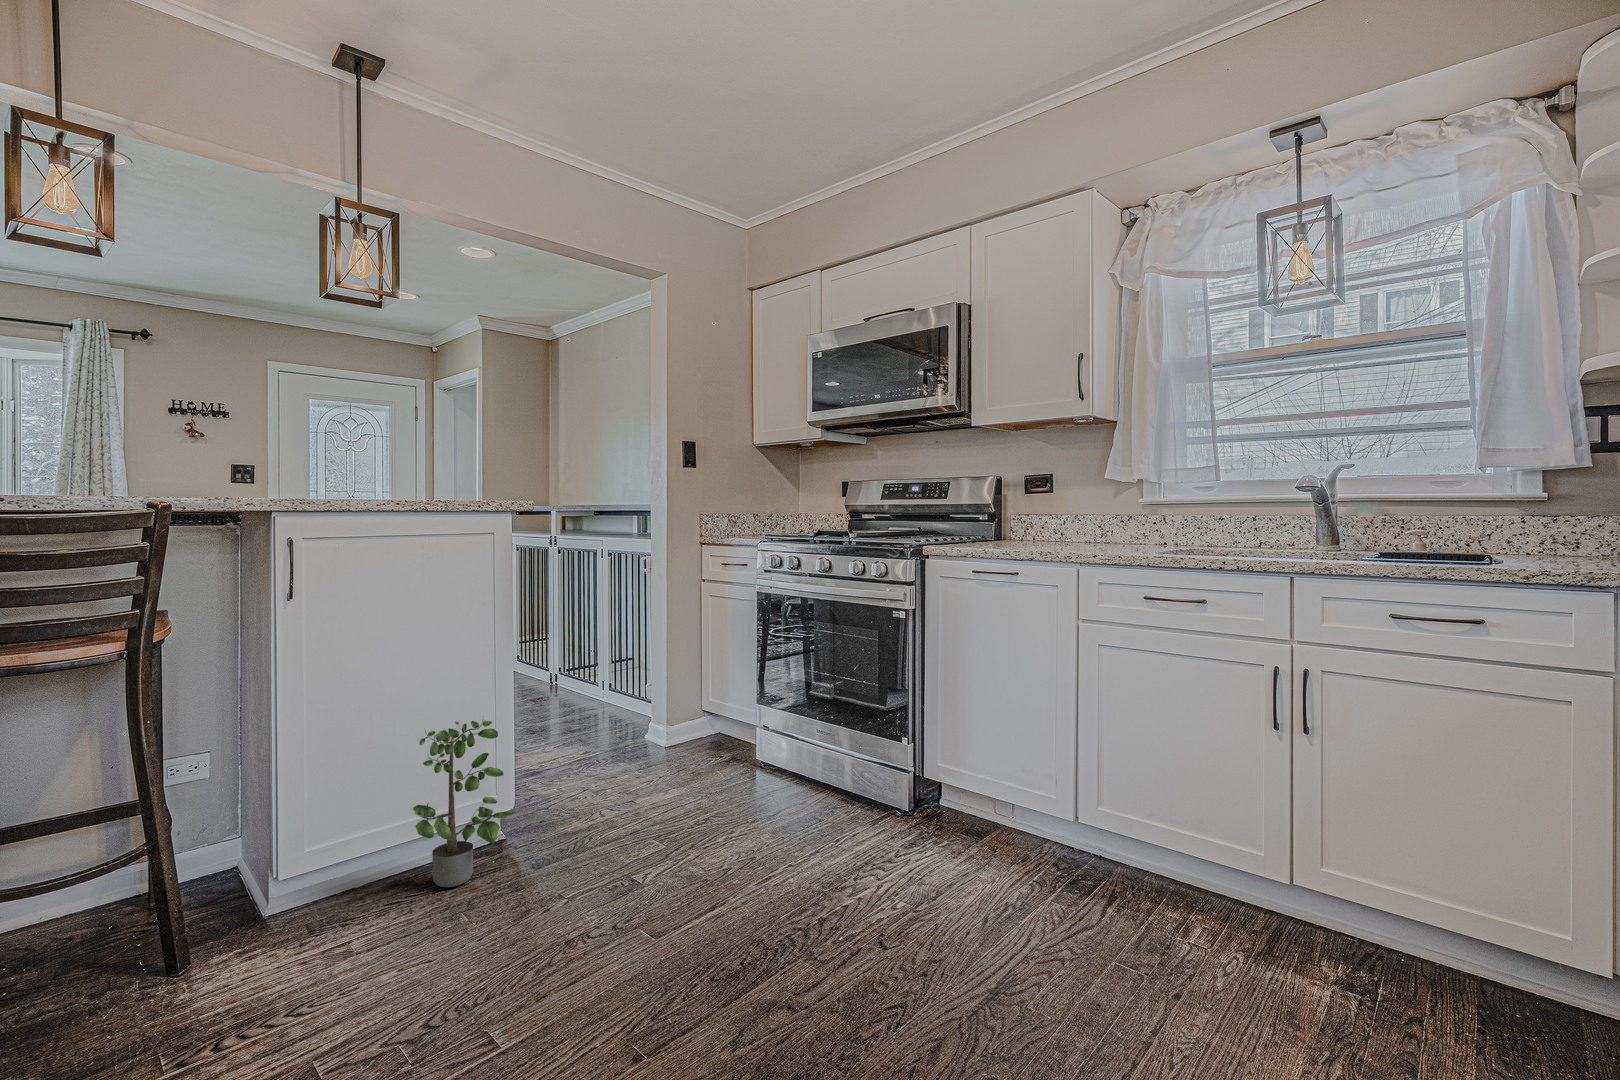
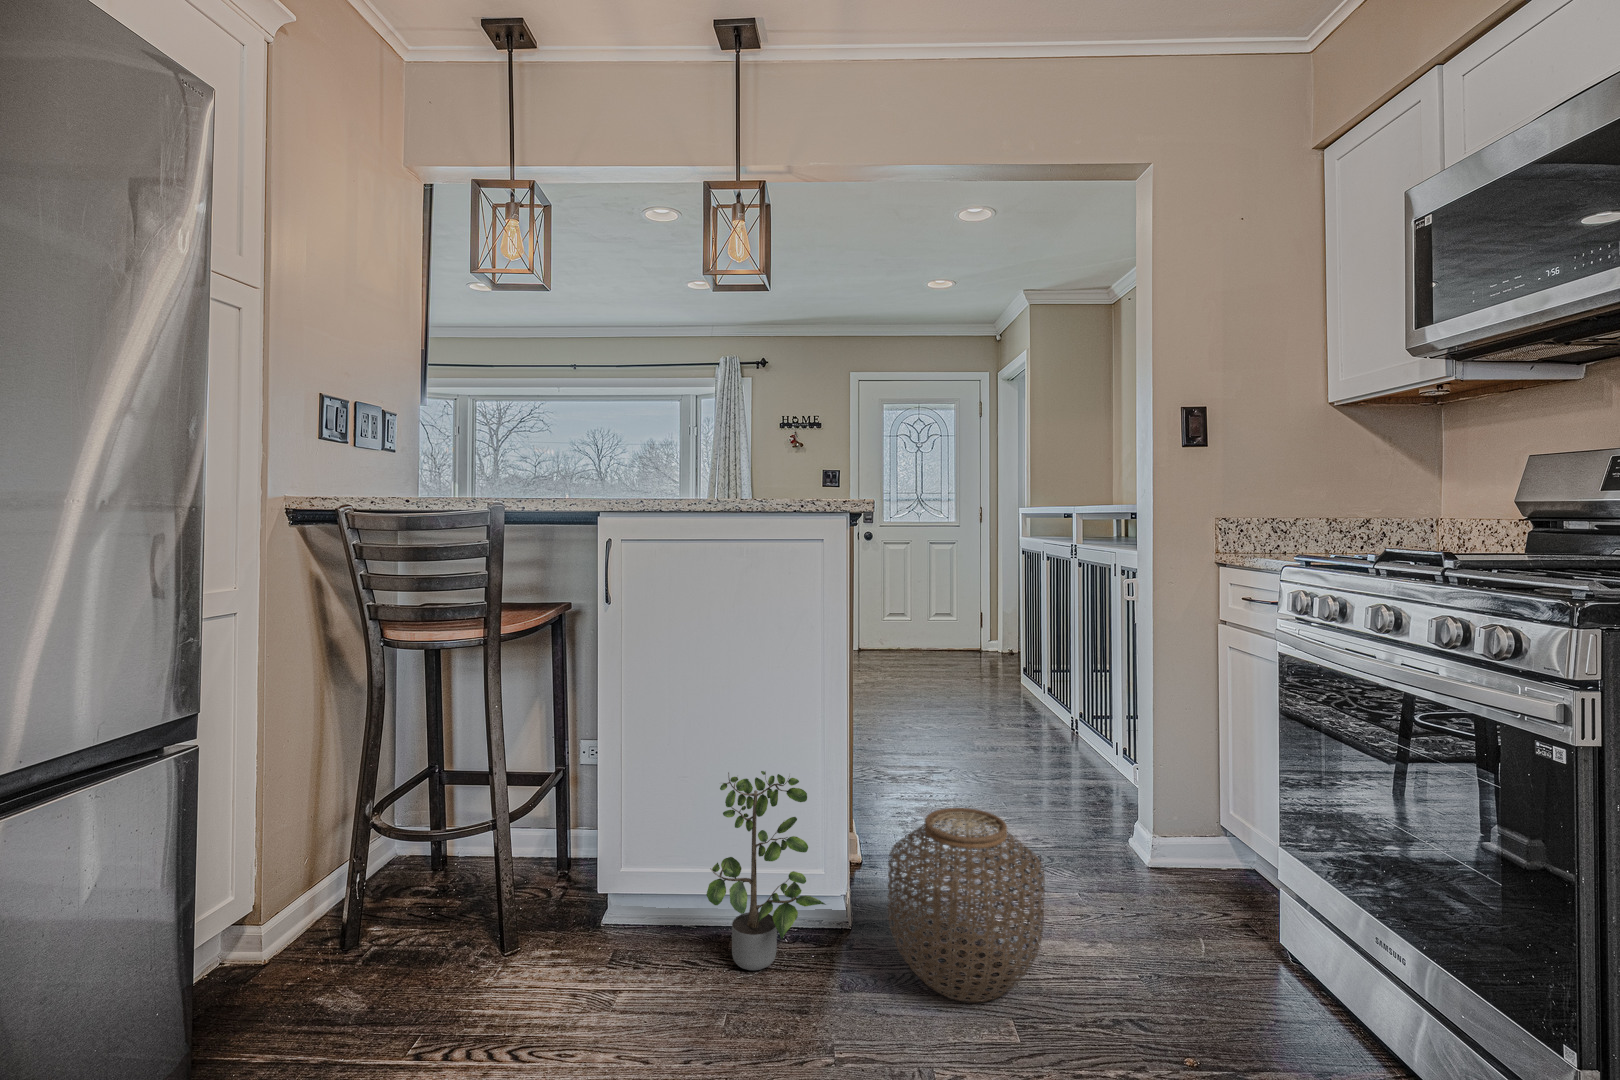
woven basket: none [556,719,668,848] -> present [888,808,1044,1002]

